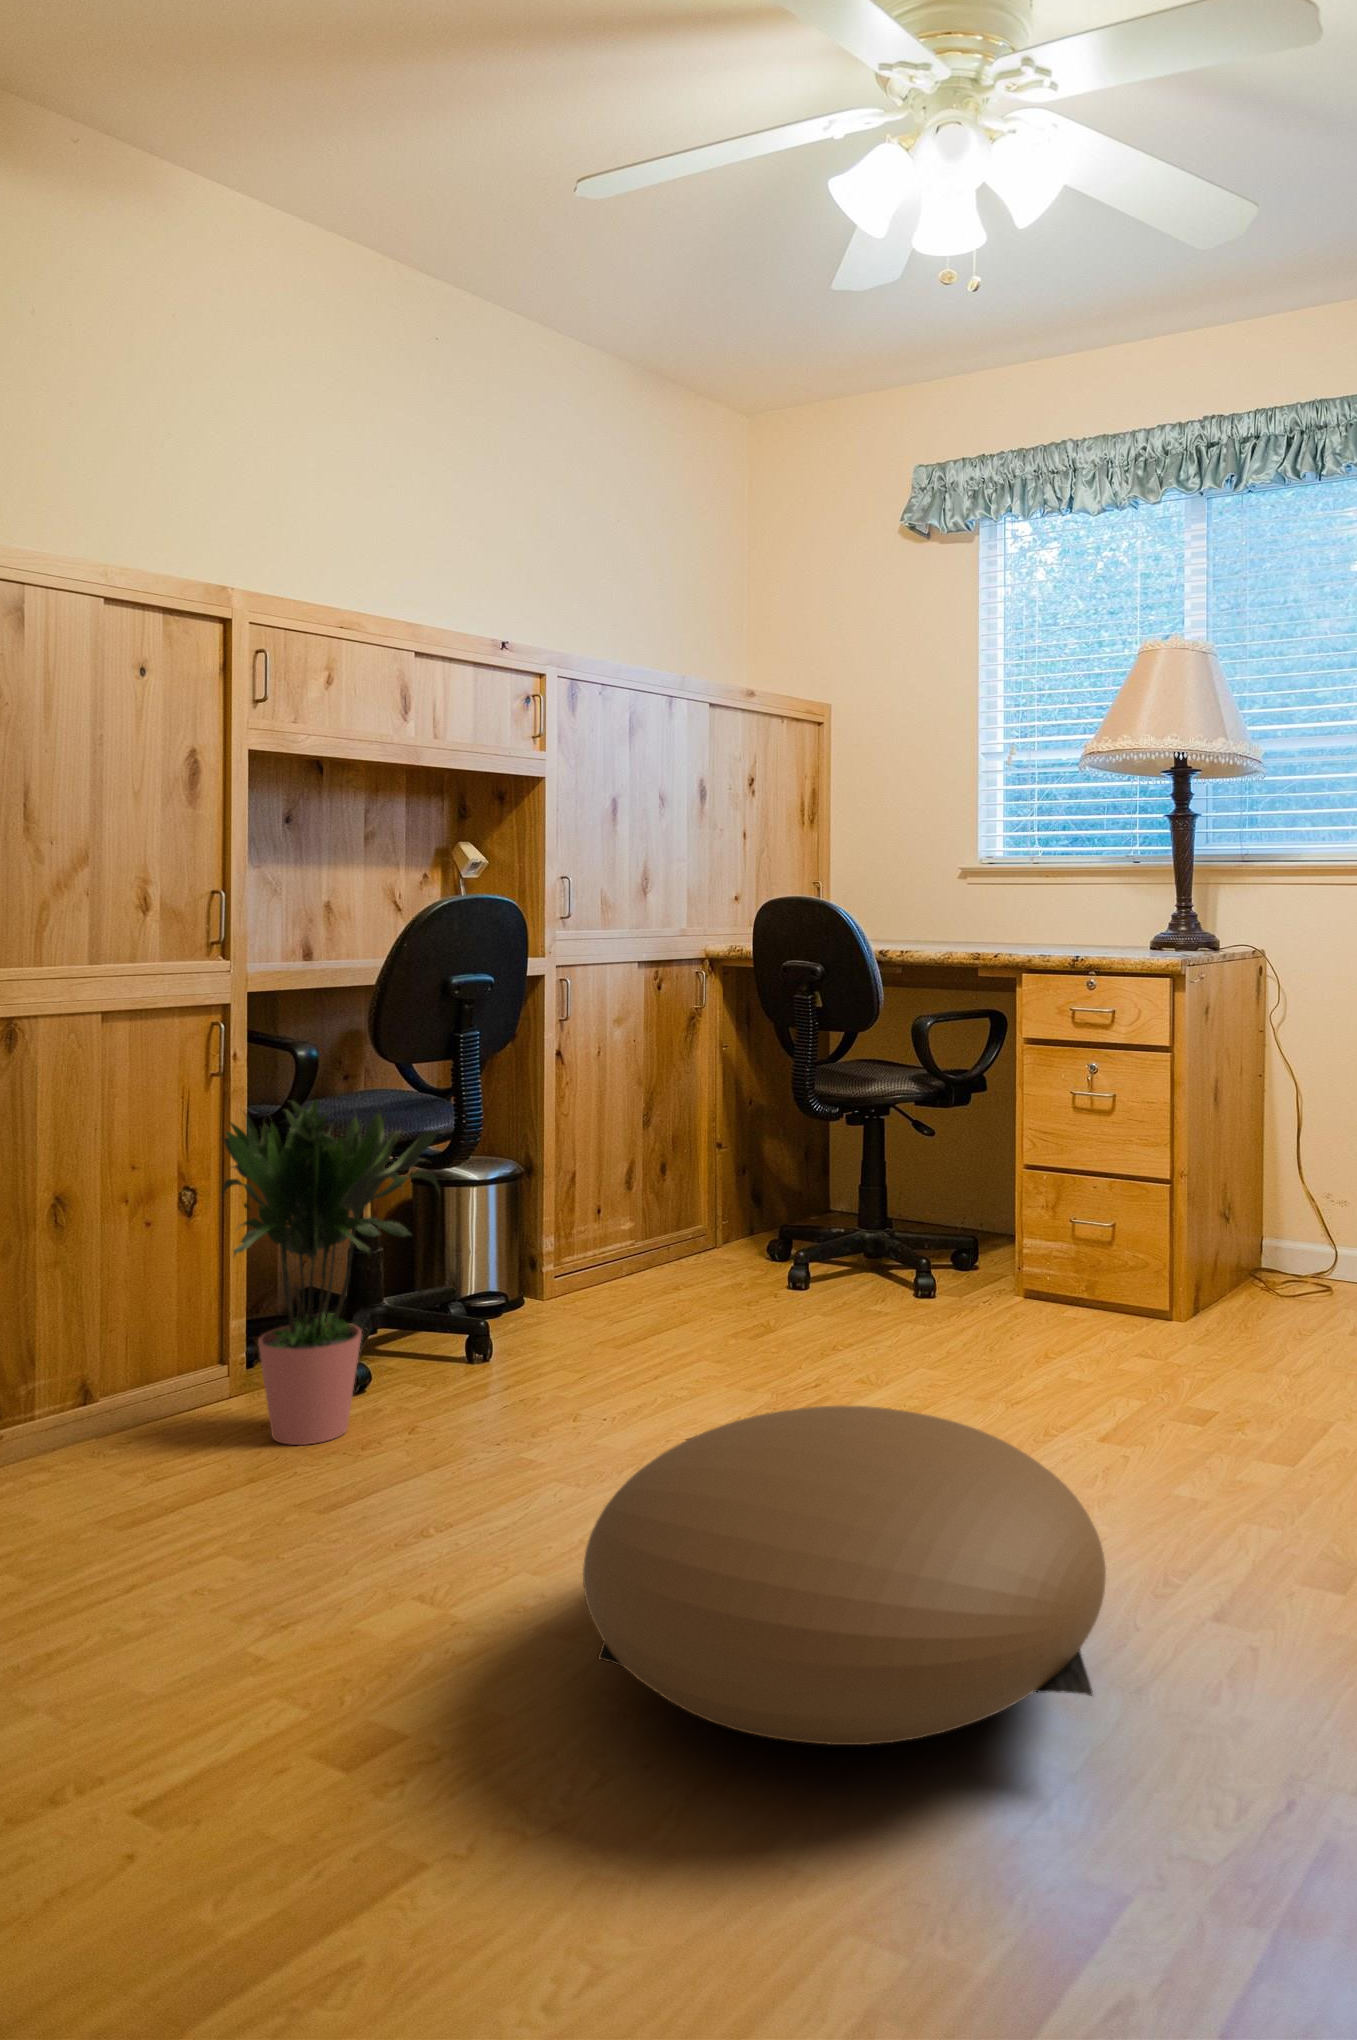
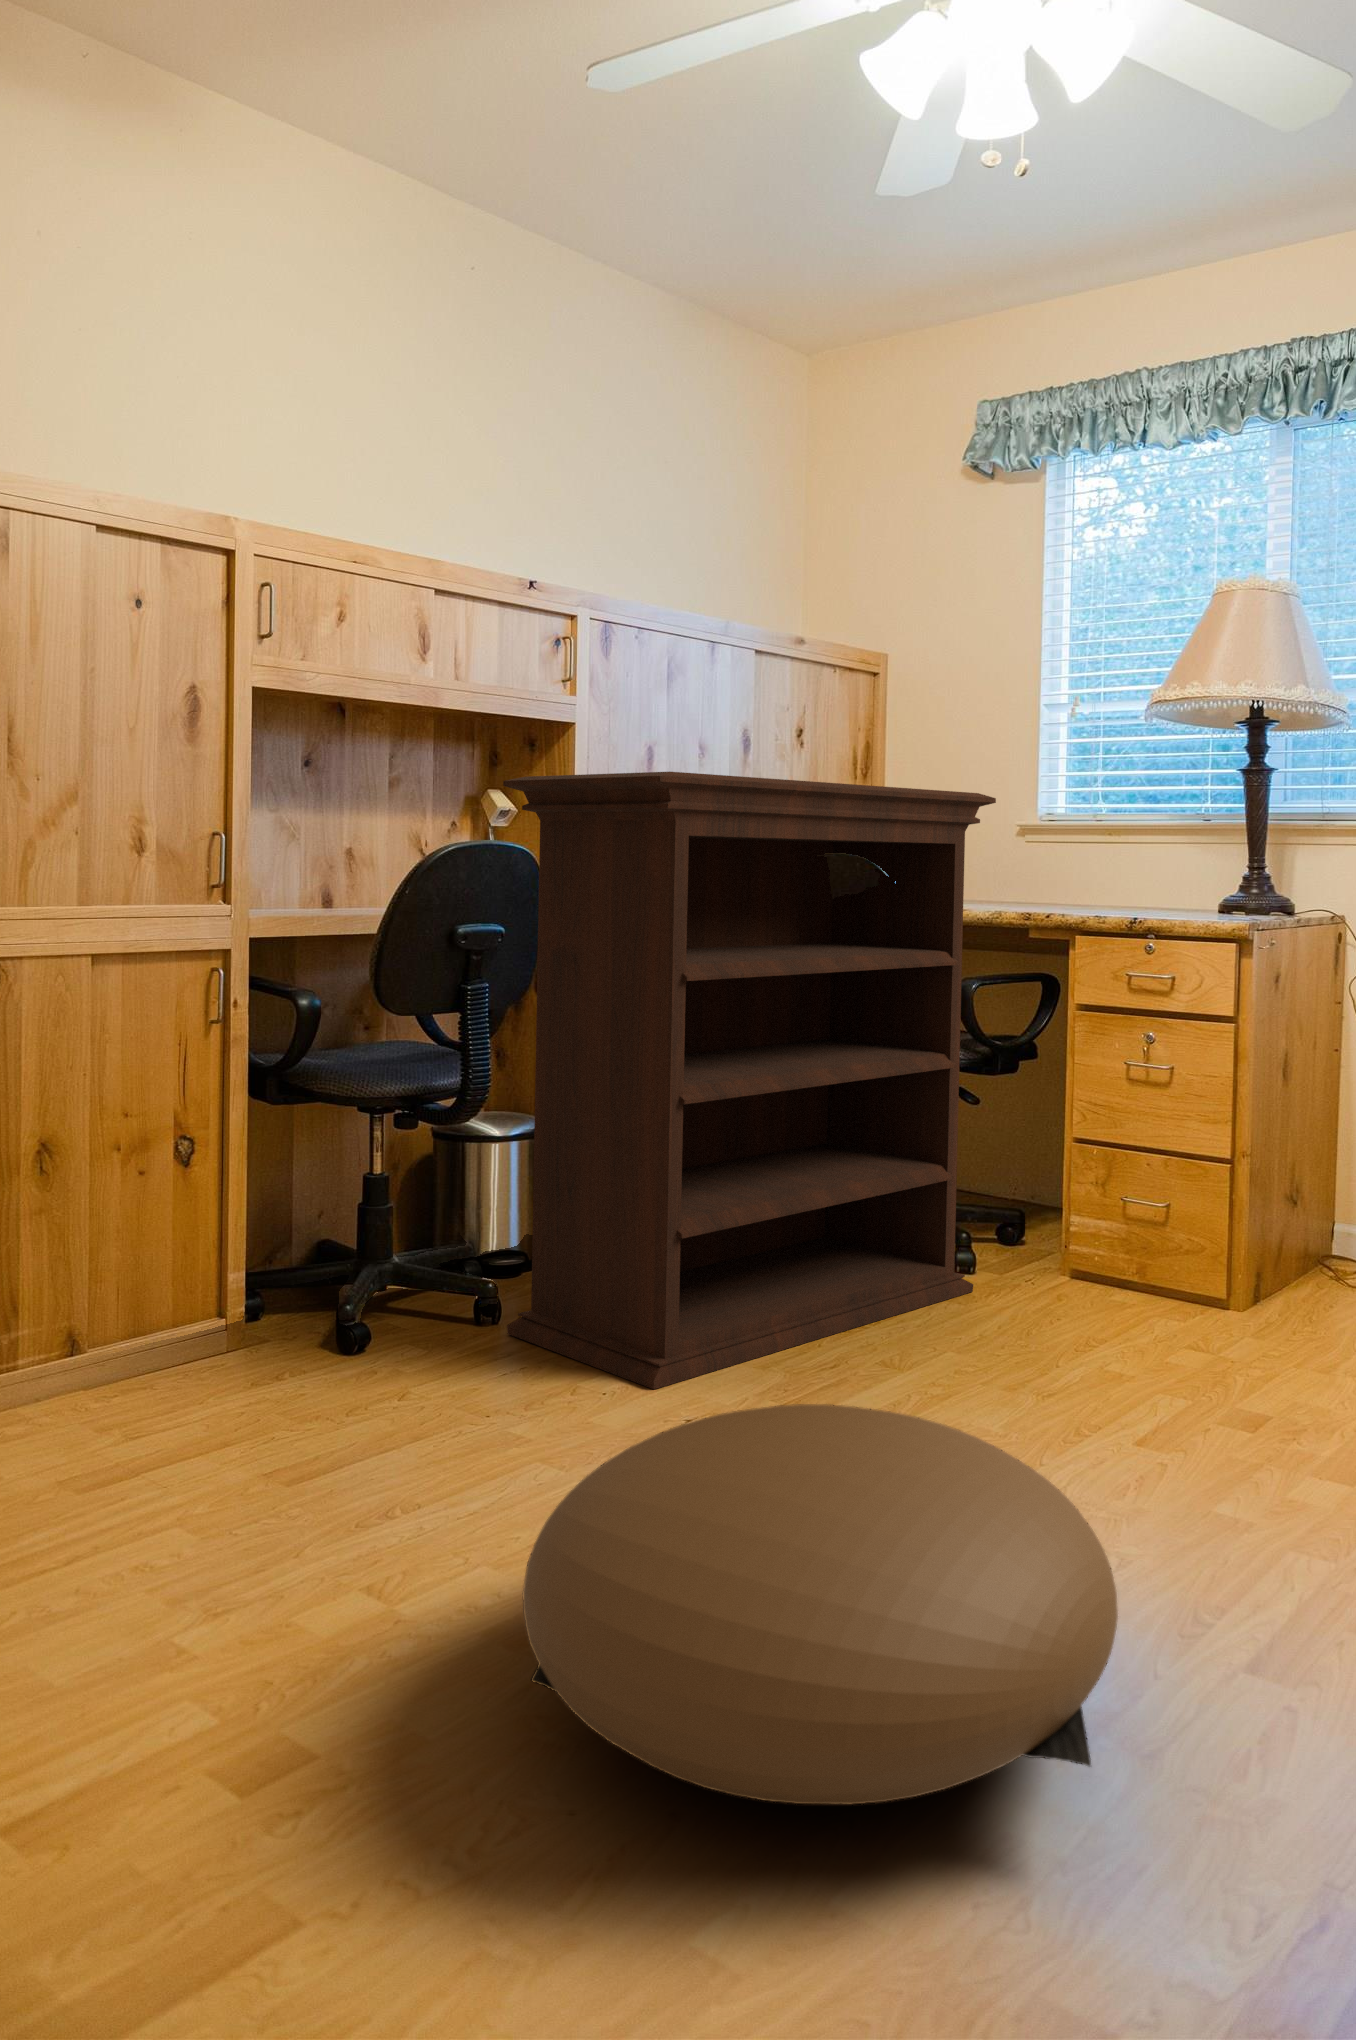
bookshelf: none [492,828,948,1412] -> present [503,772,996,1389]
potted plant: present [220,1100,439,1445] -> none [202,1042,452,1408]

